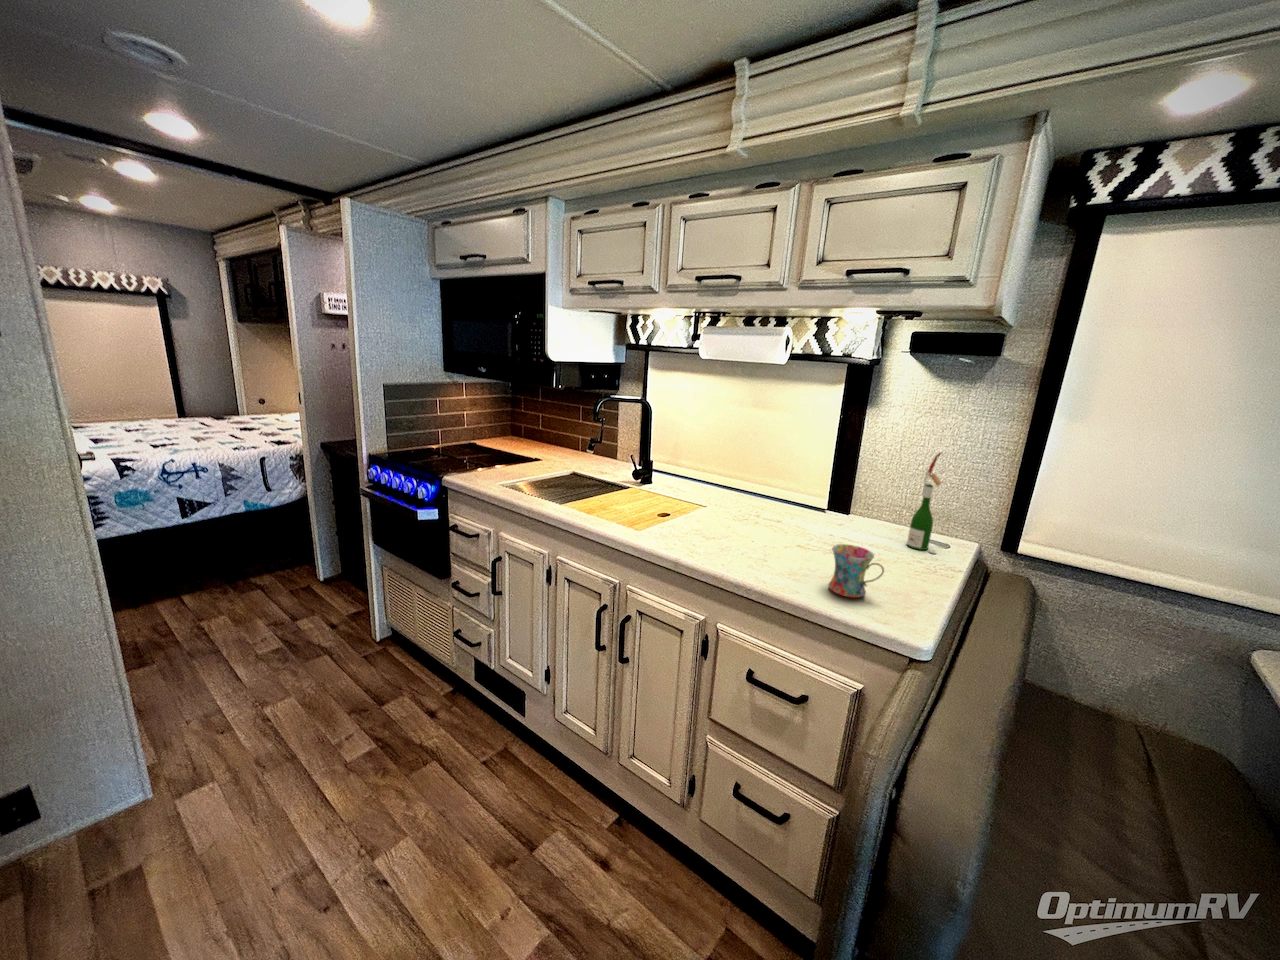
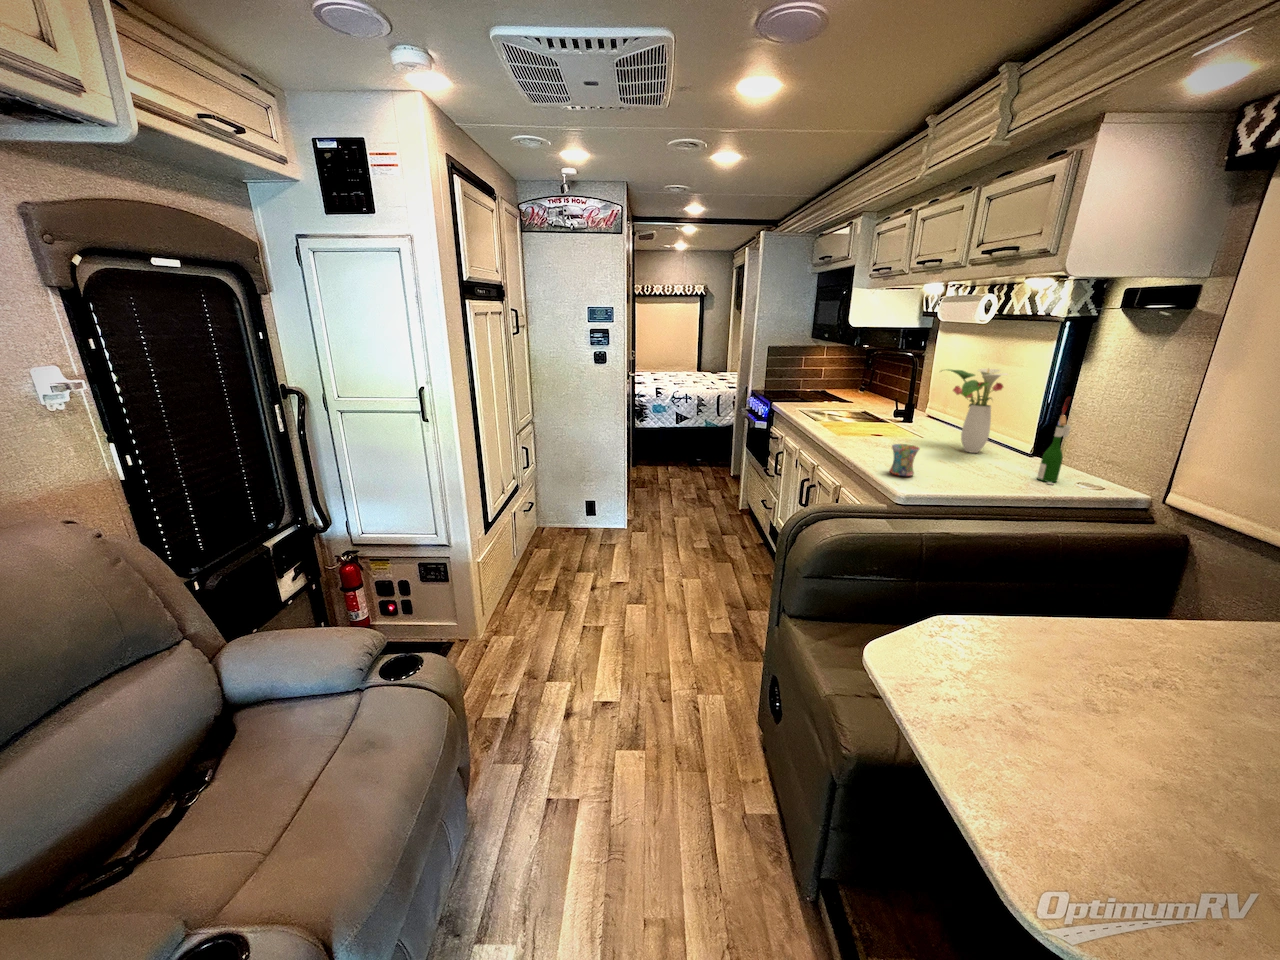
flower arrangement: none [745,417,830,521] -> present [948,369,1008,453]

